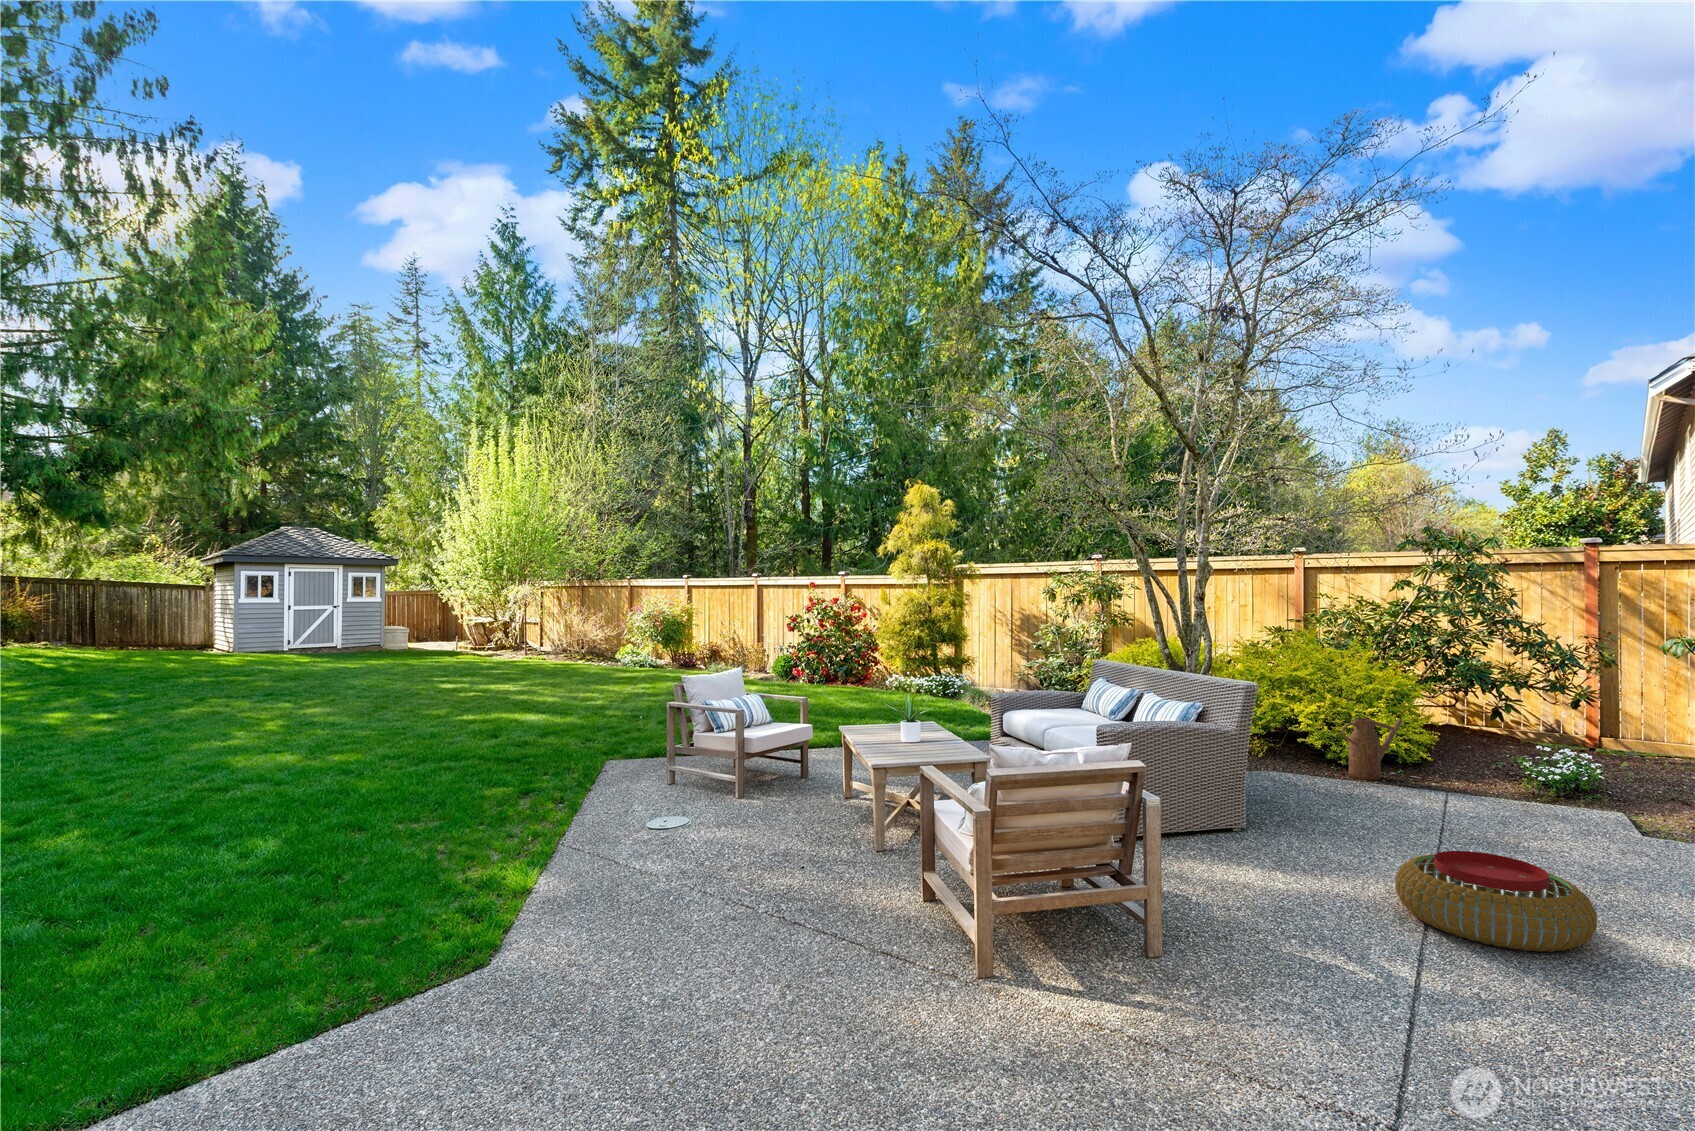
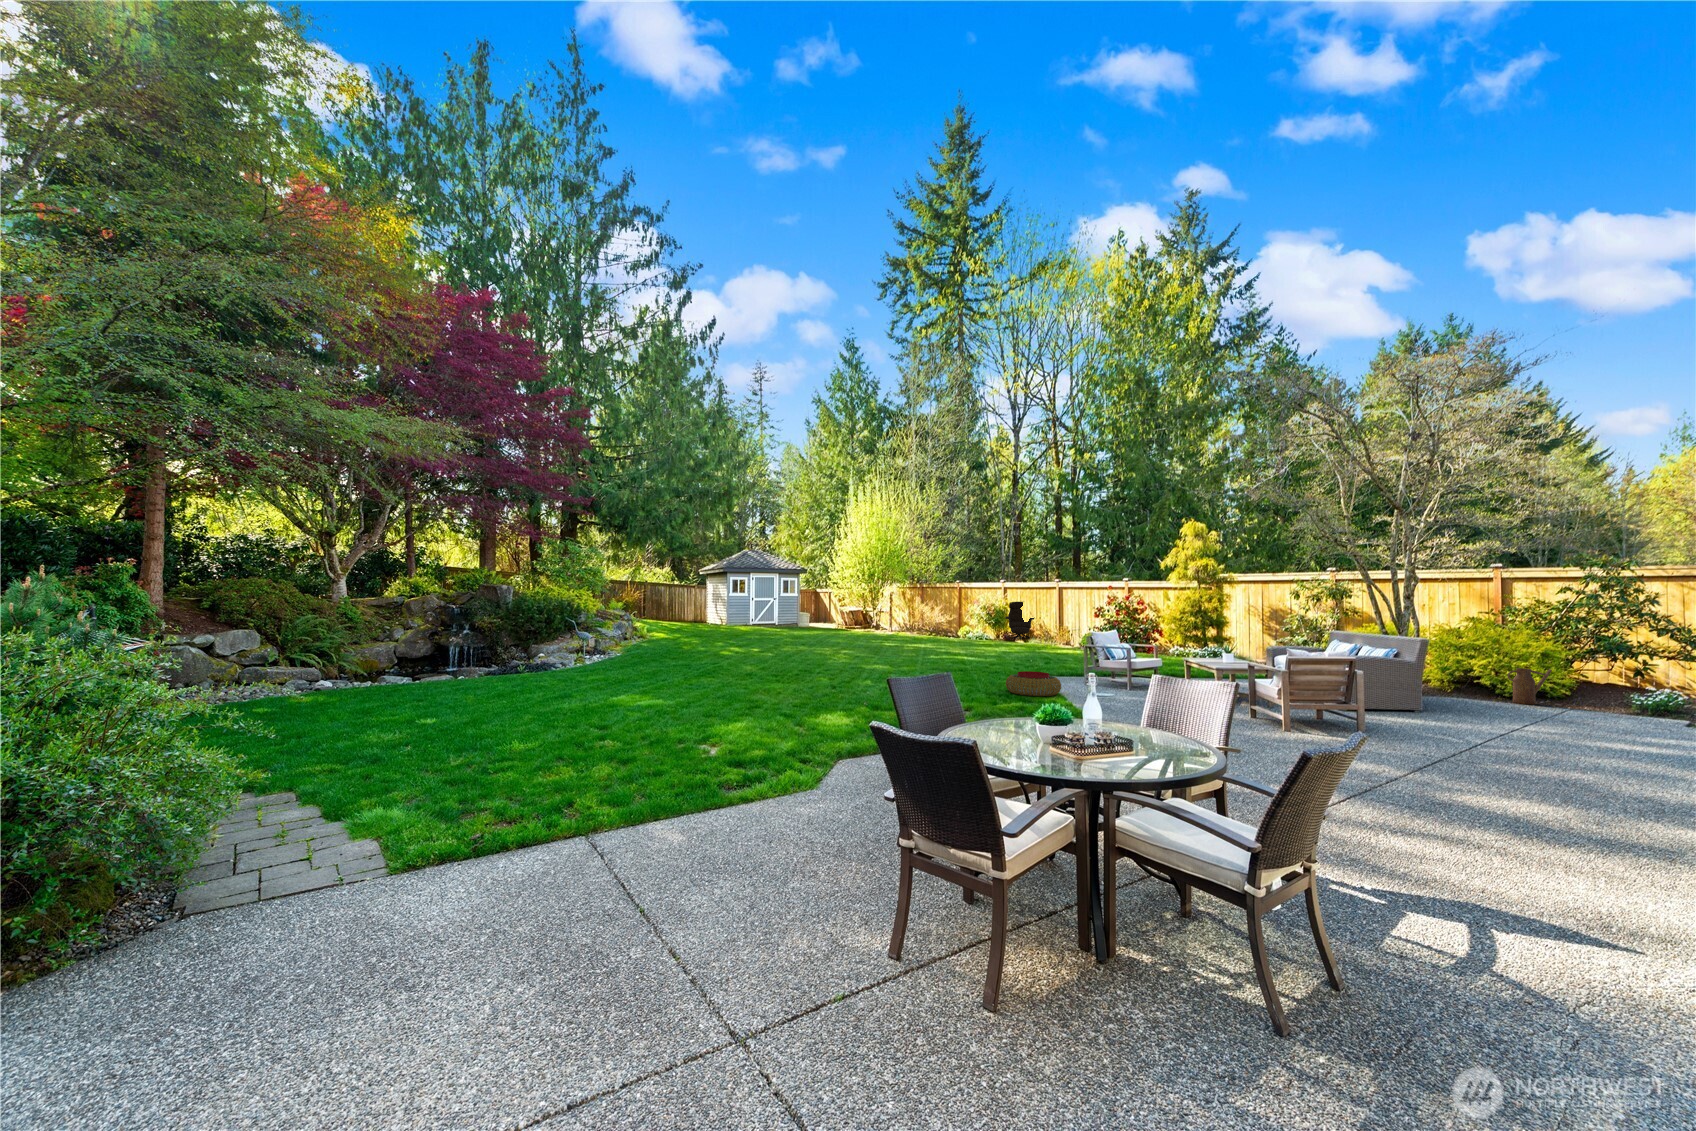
lounge chair: none [674,607,719,667] -> present [1005,602,1034,639]
pouf: present [1395,851,1597,952] -> present [1006,671,1061,696]

